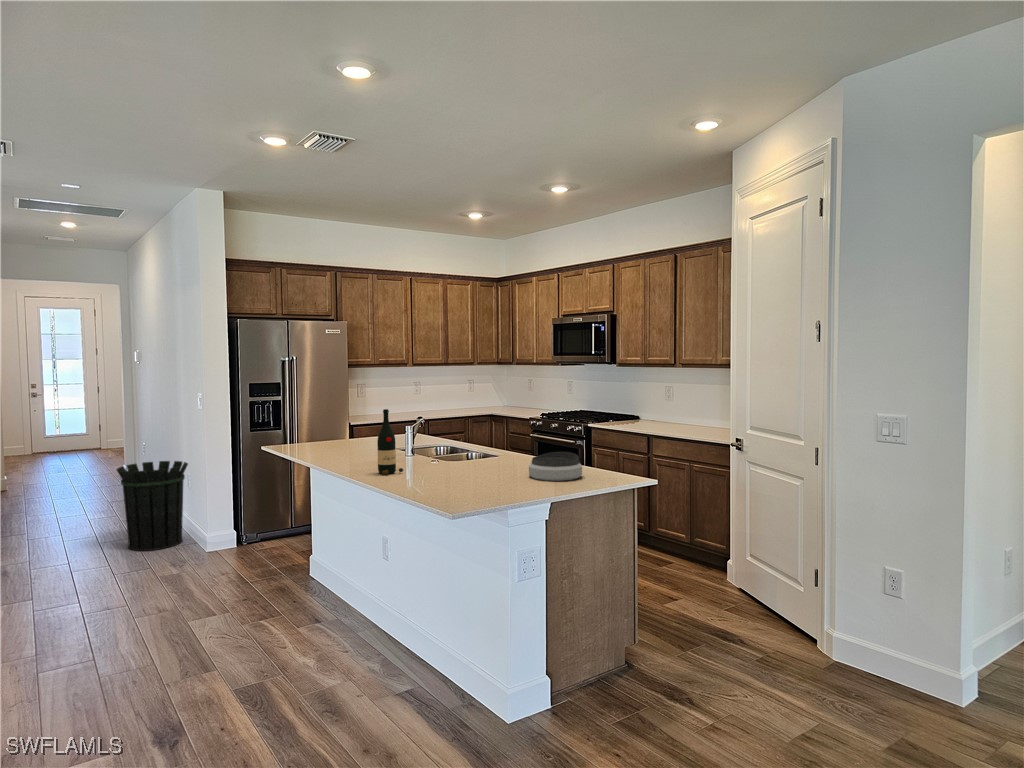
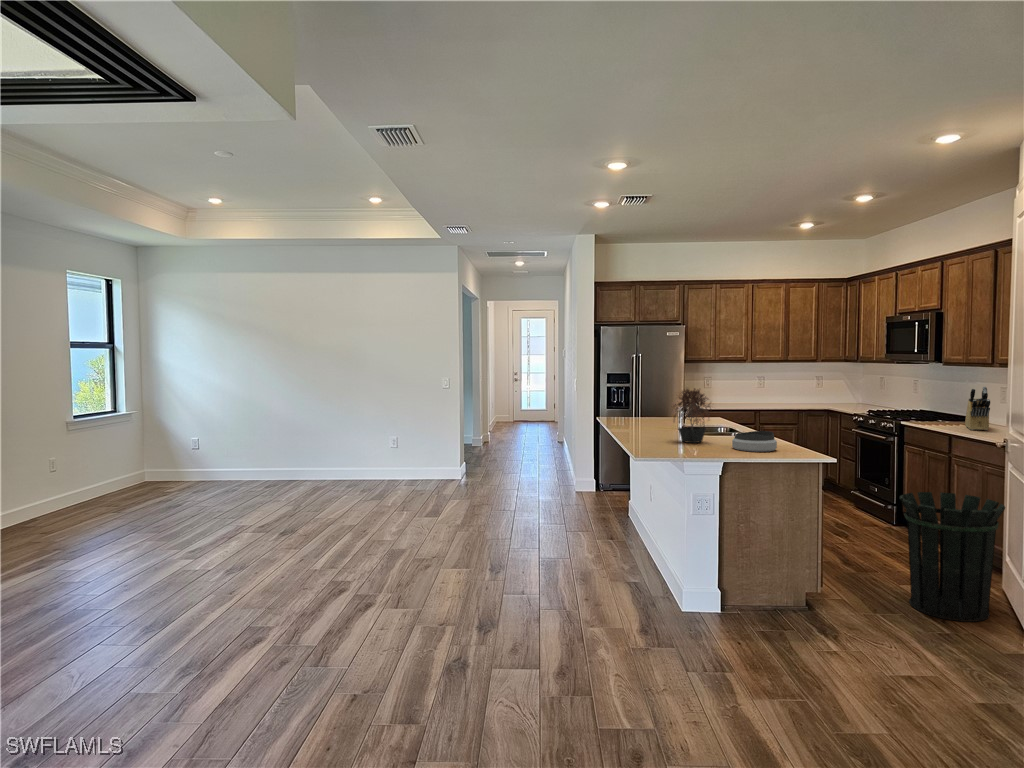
knife block: none [652,387,685,430] -> present [965,387,990,430]
potted plant: none [438,400,496,476] -> present [673,389,711,443]
wine bottle: present [377,409,403,475] -> none [634,392,650,437]
waste bin: present [117,461,188,551] -> present [900,492,1005,622]

